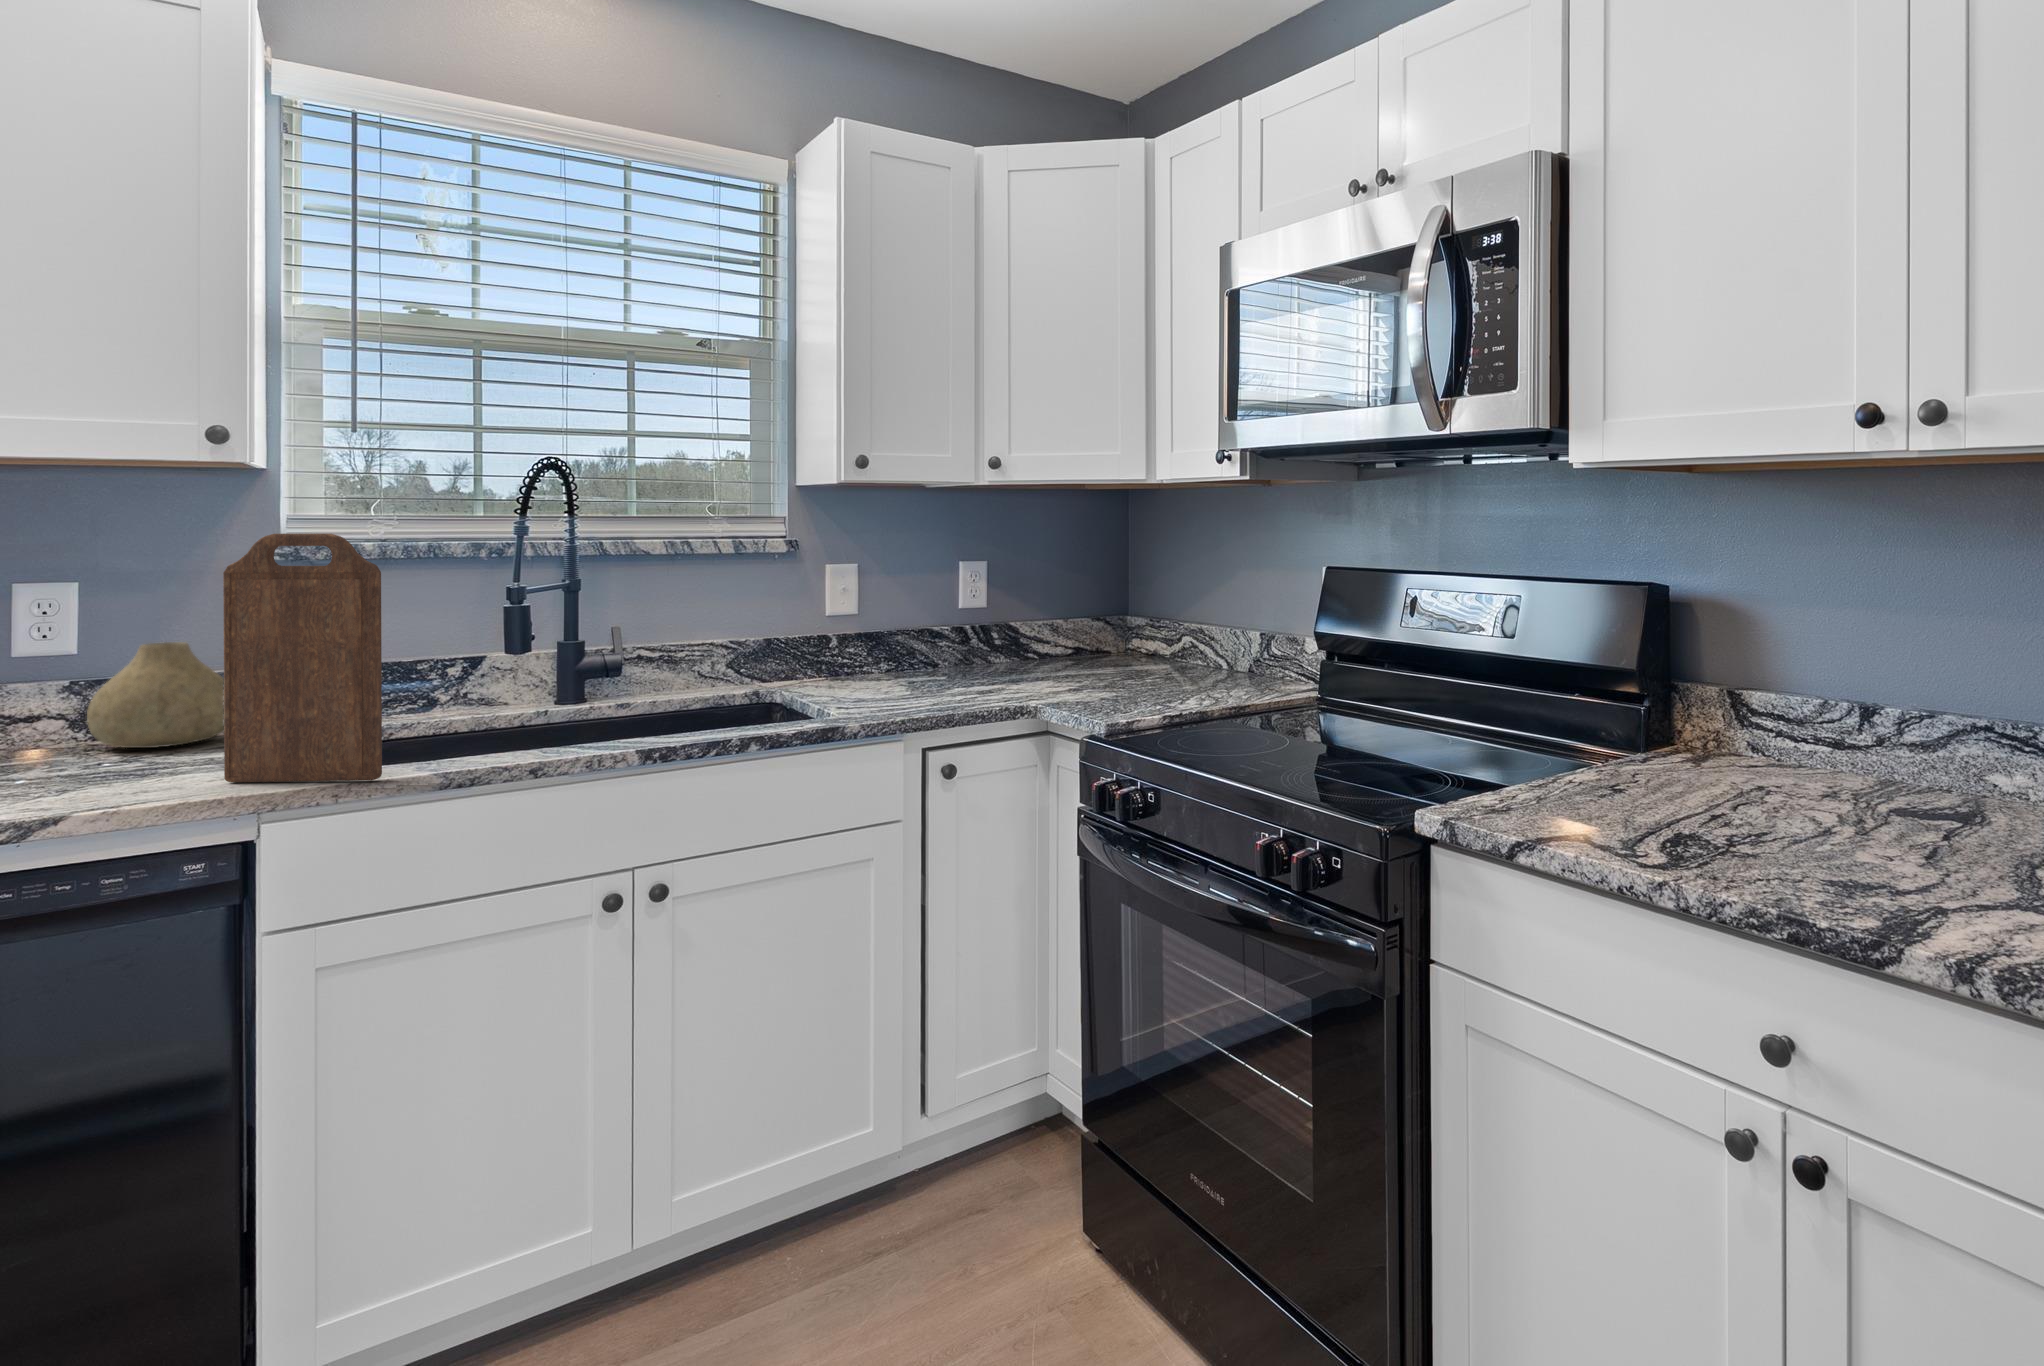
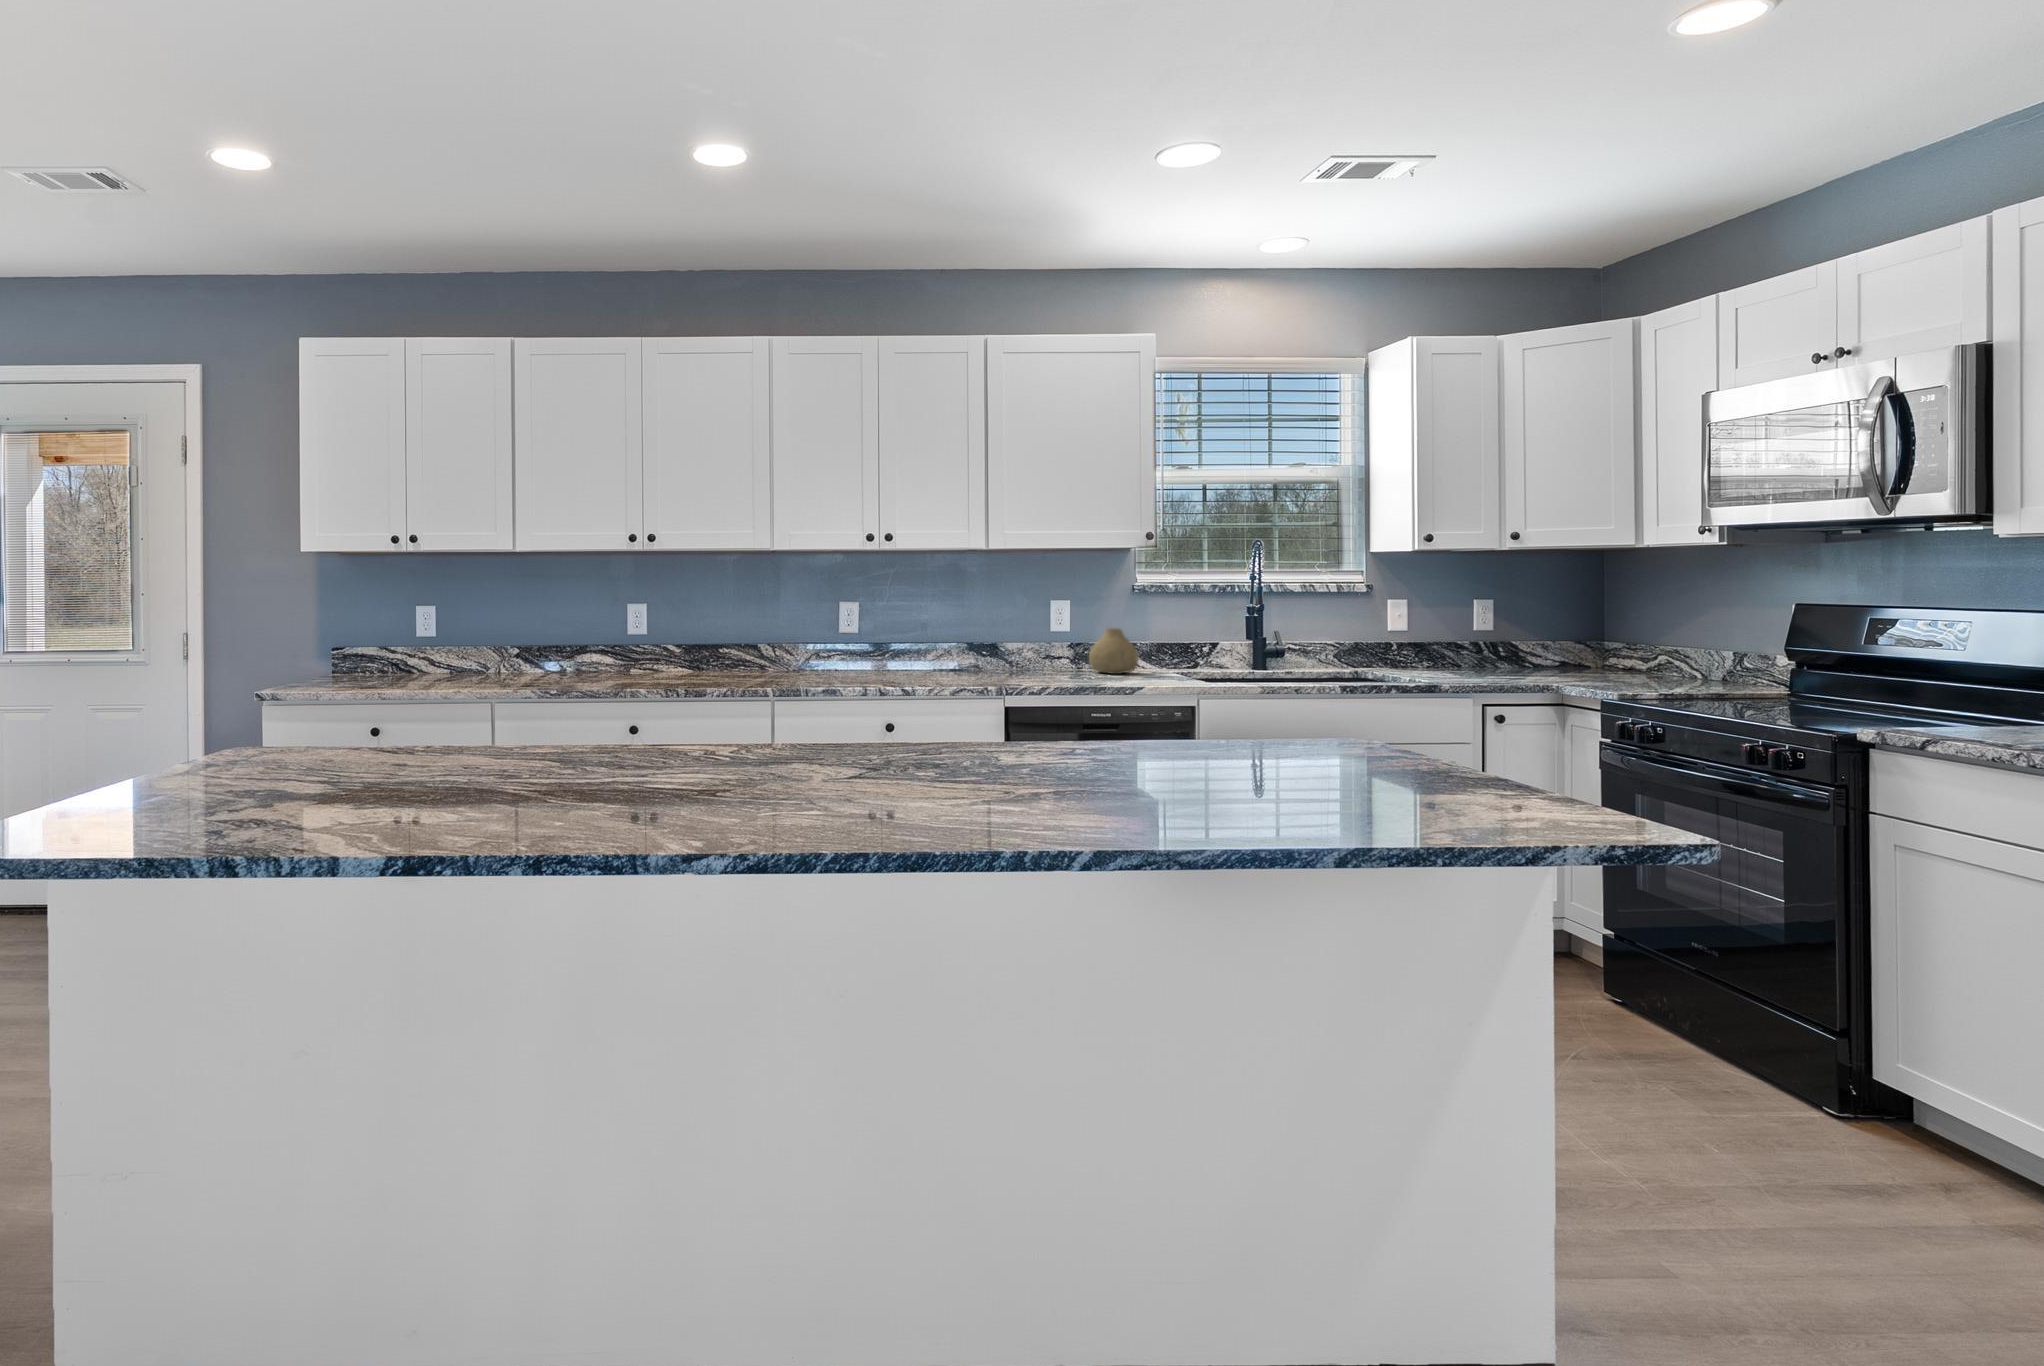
cutting board: present [223,534,382,782] -> none [1182,579,1247,687]

